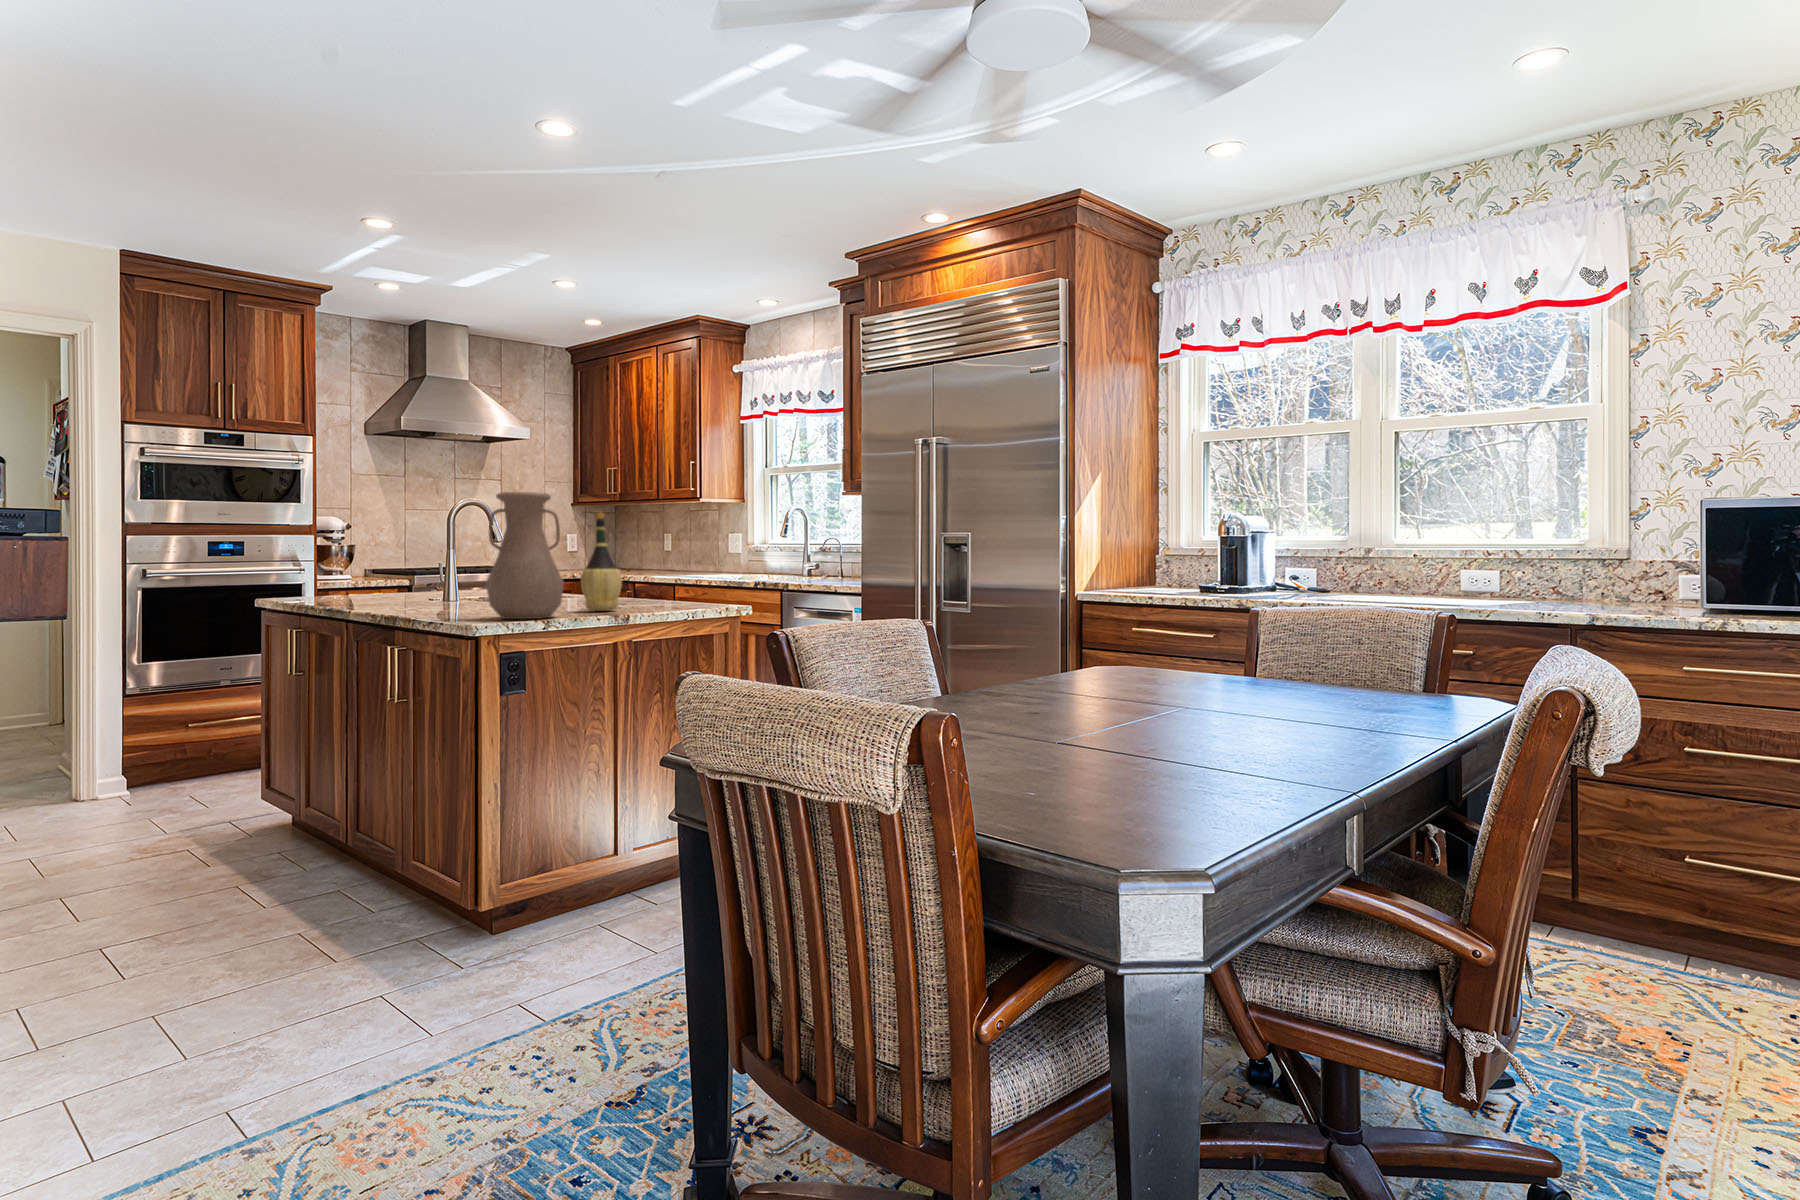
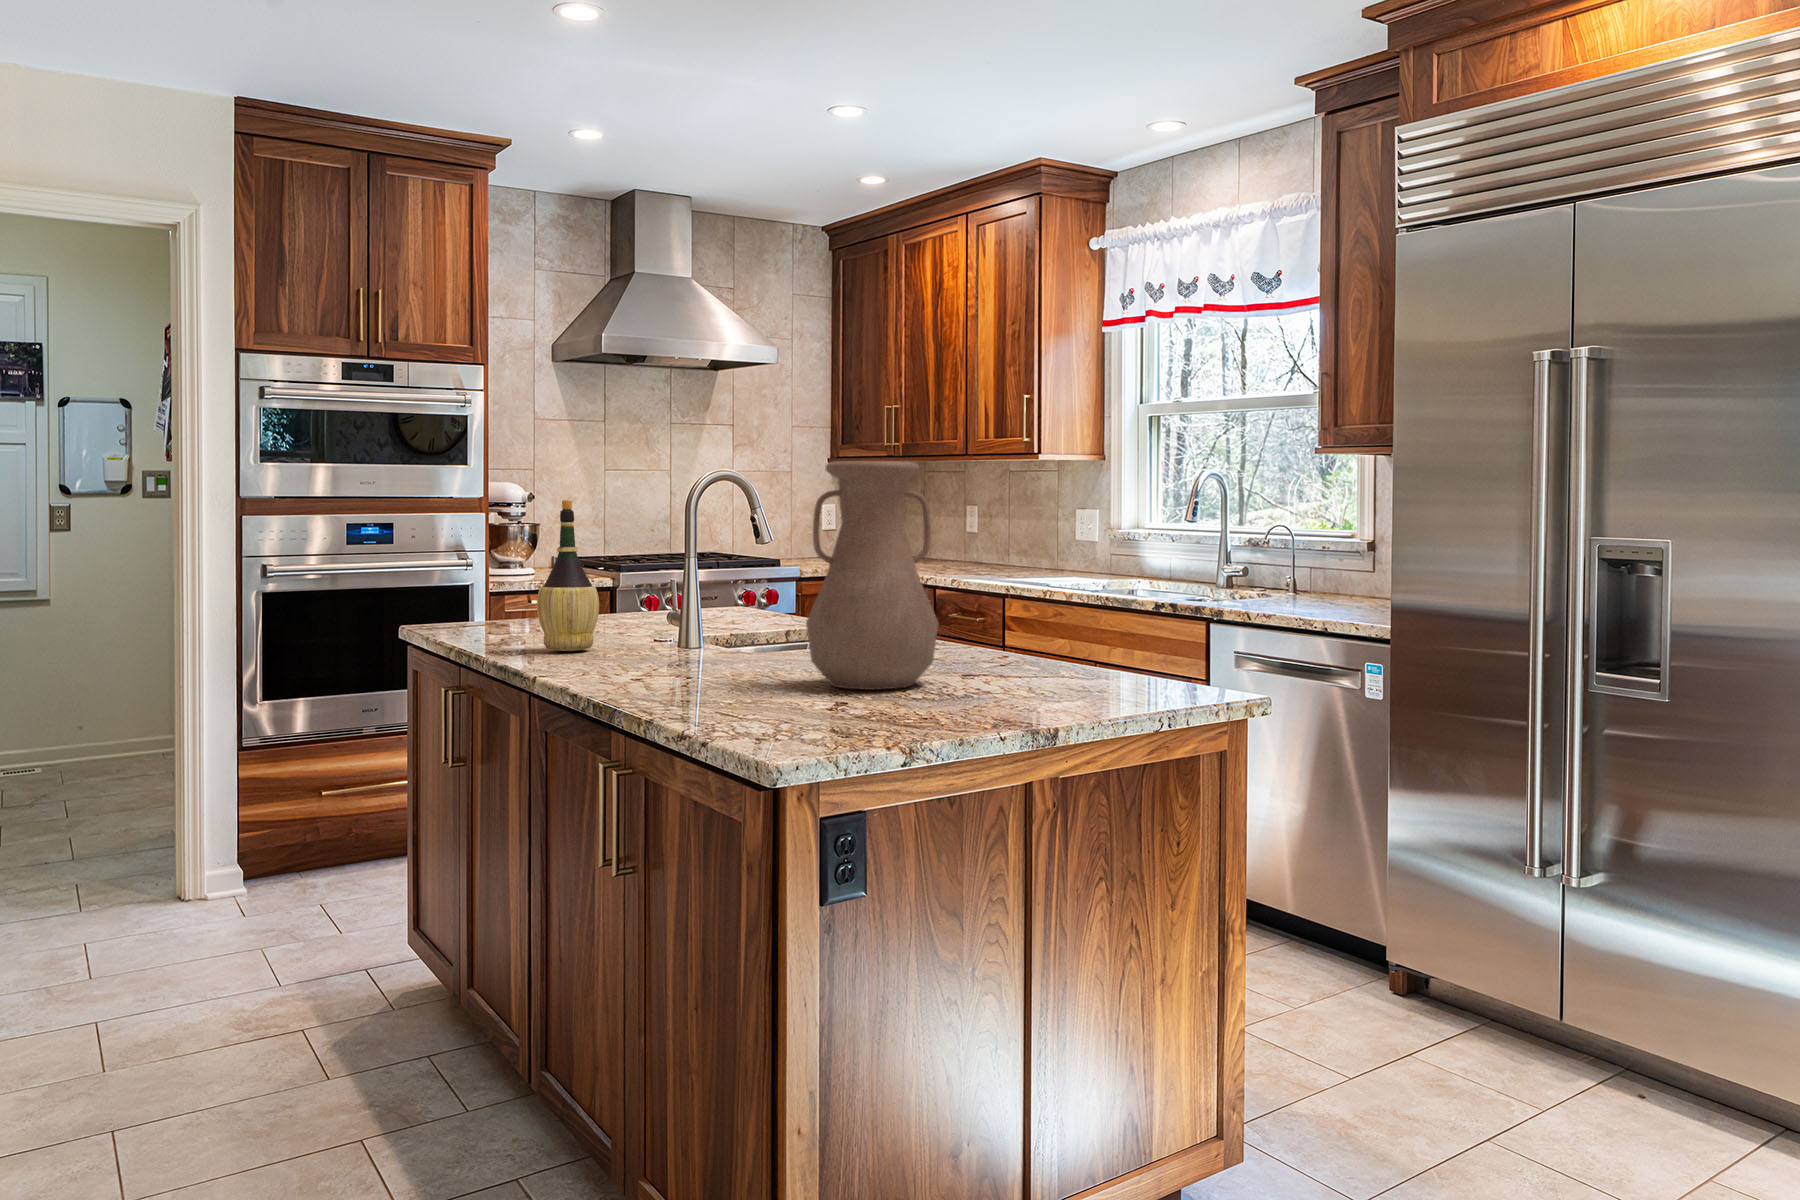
wine bottle: present [581,513,622,611] -> present [537,500,599,651]

